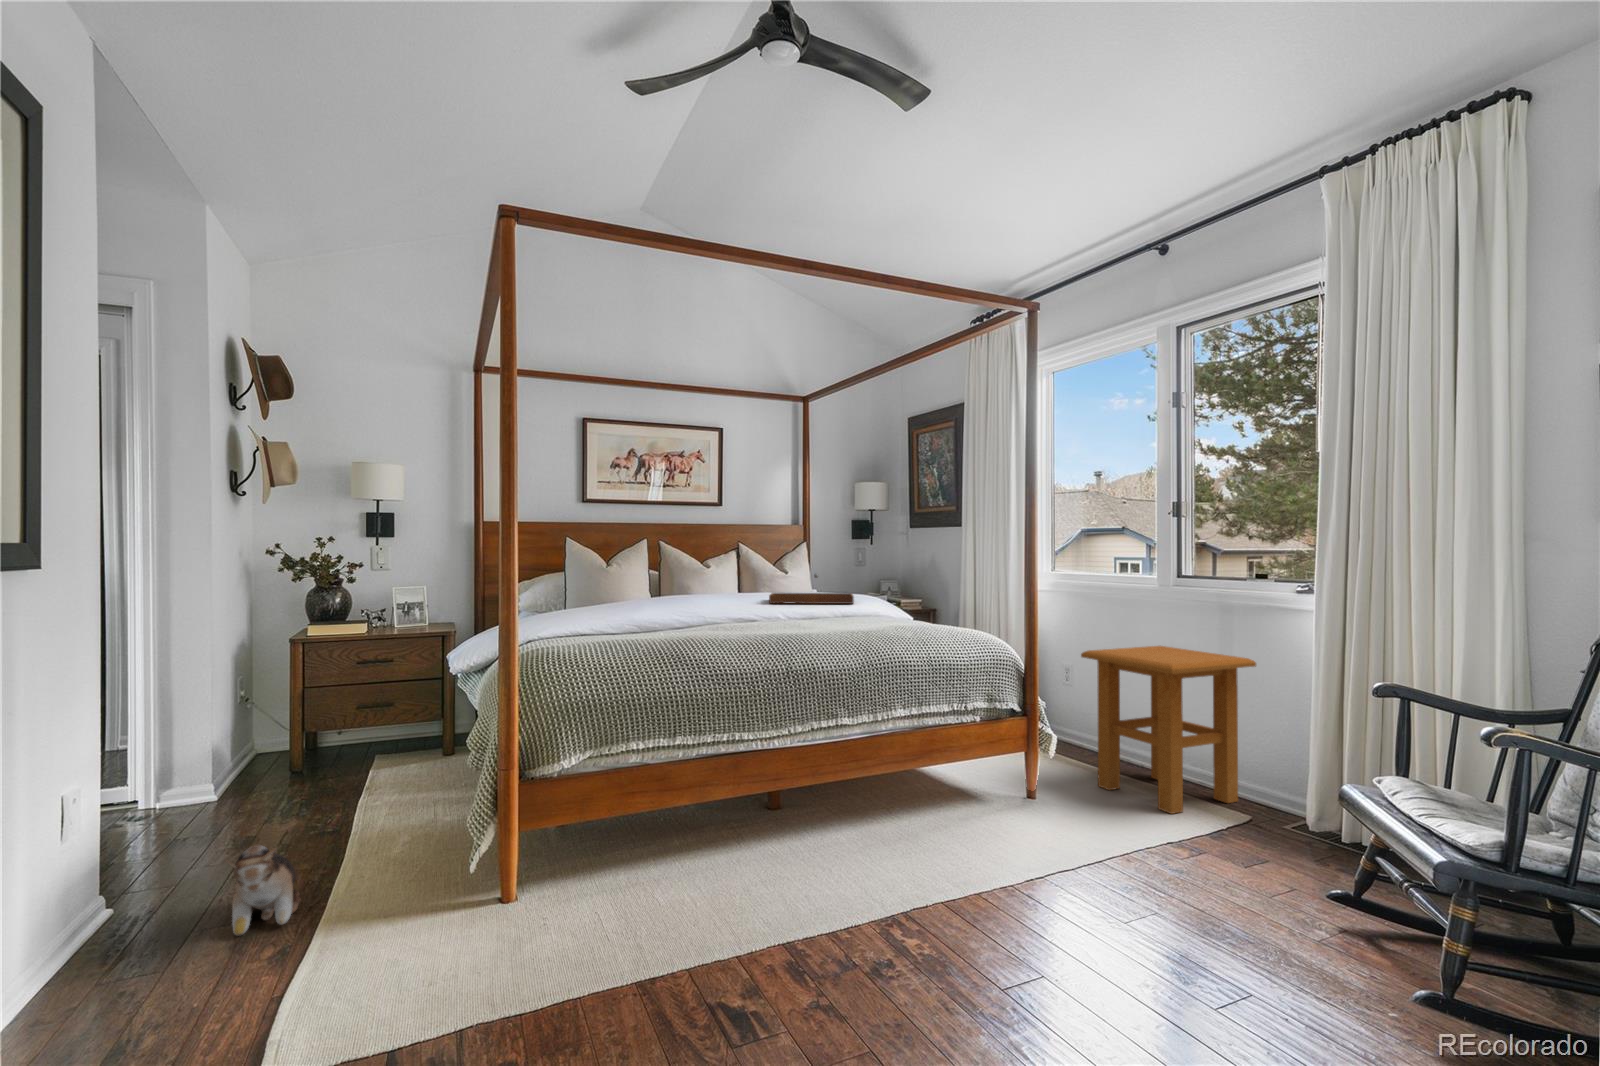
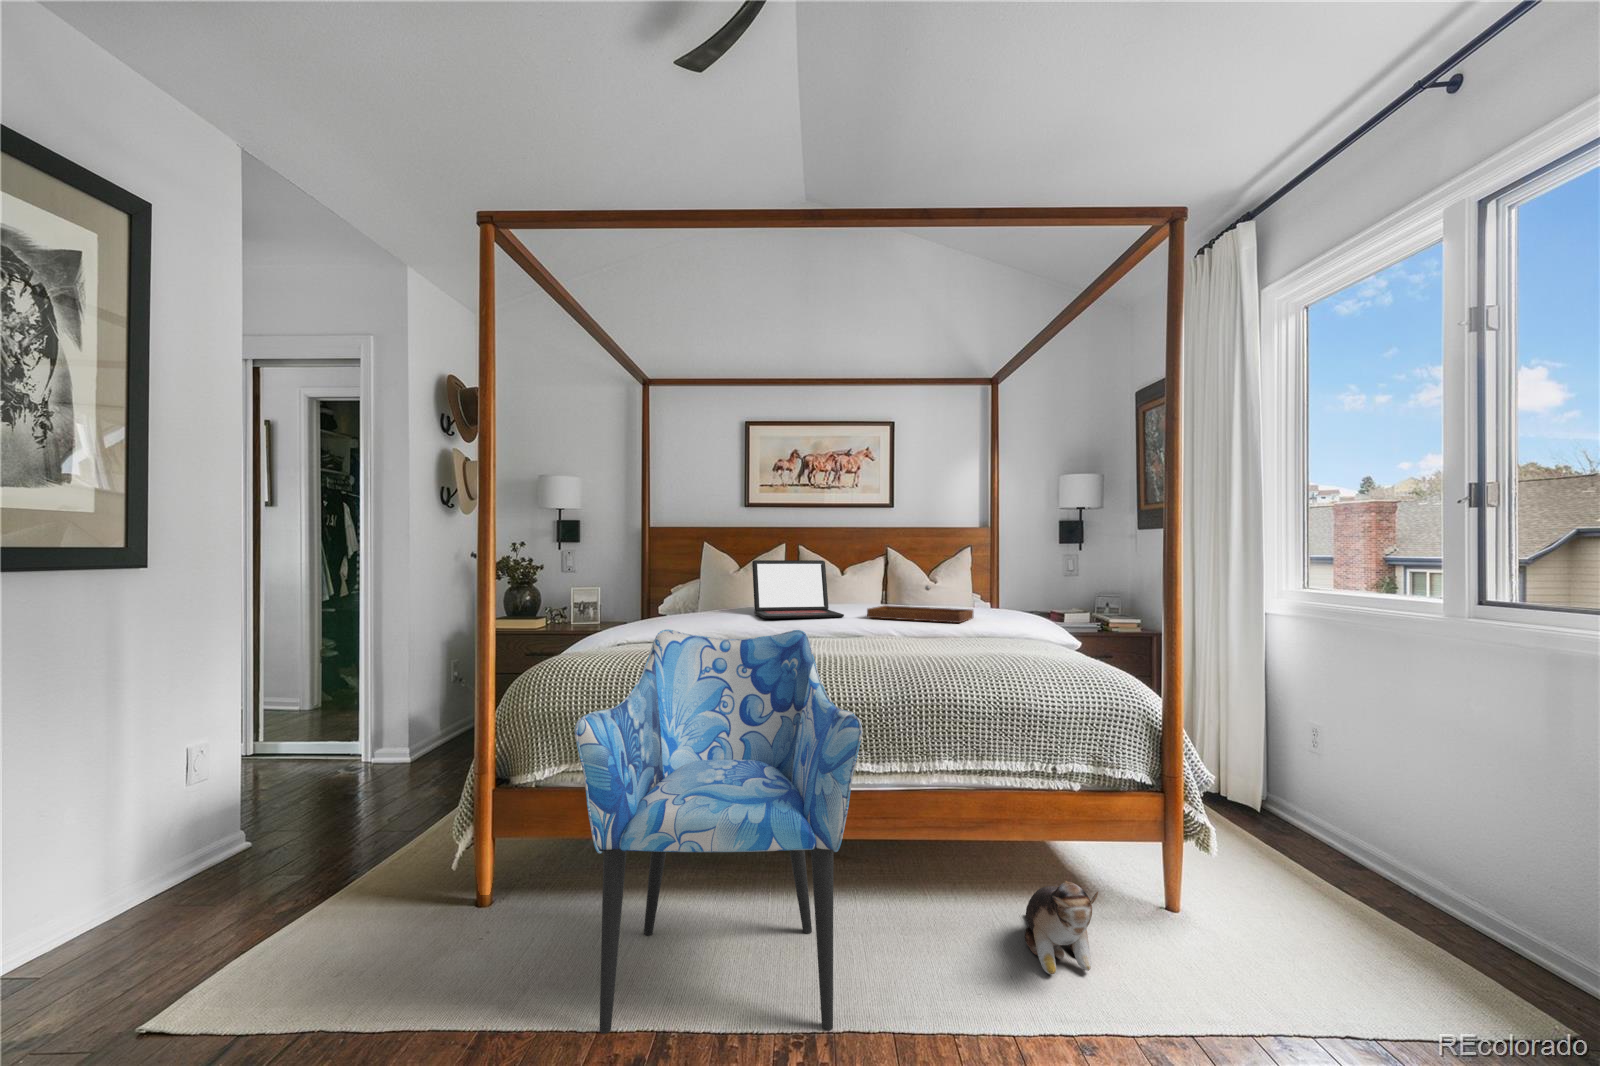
laptop: none [652,553,746,607] -> present [752,560,844,619]
armchair: none [687,608,928,962] -> present [575,630,862,1034]
side table: present [1081,646,1256,814] -> none [1257,706,1558,972]
plush toy: present [226,845,301,936] -> present [1025,881,1098,974]

